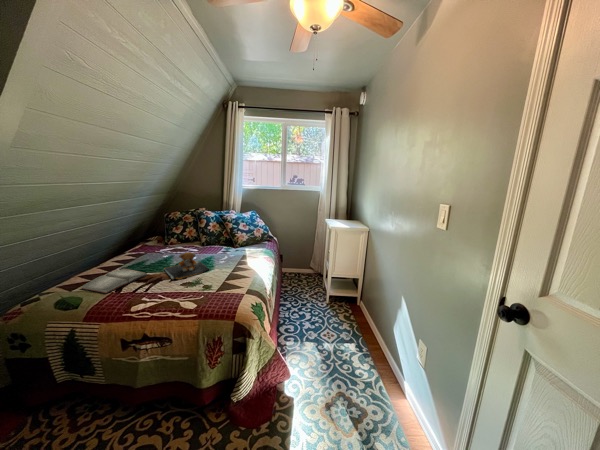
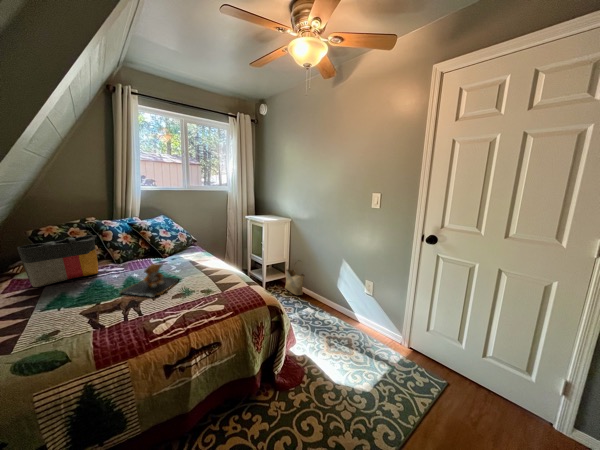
tote bag: none [139,221,183,251] -> present [17,235,98,287]
hardback book: present [81,268,147,293] -> none [23,302,107,347]
woven basket: none [346,282,367,325] -> present [285,260,304,295]

